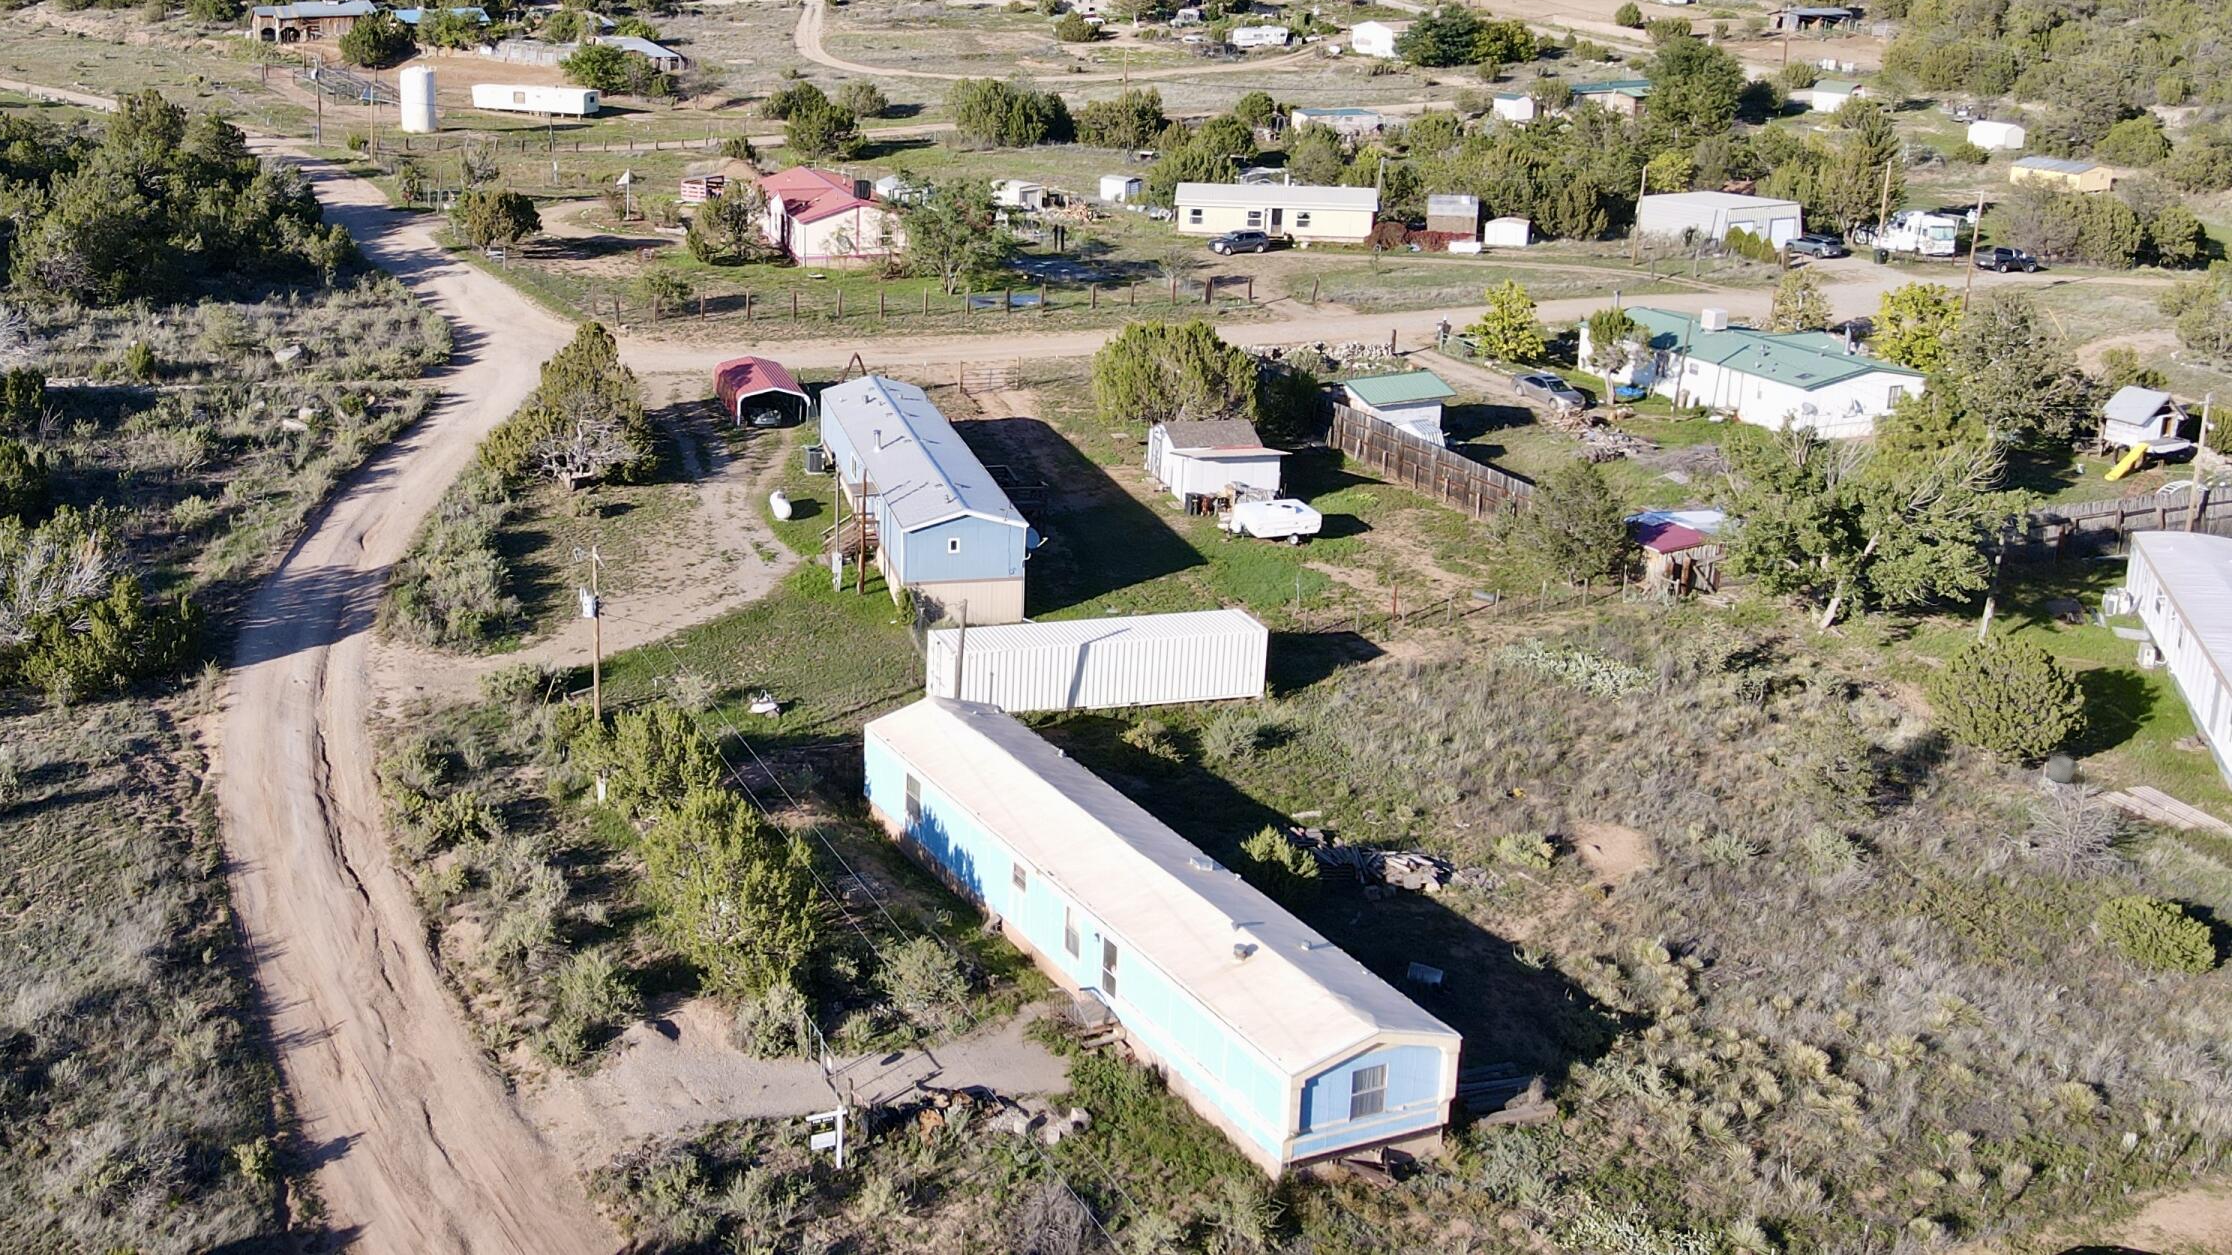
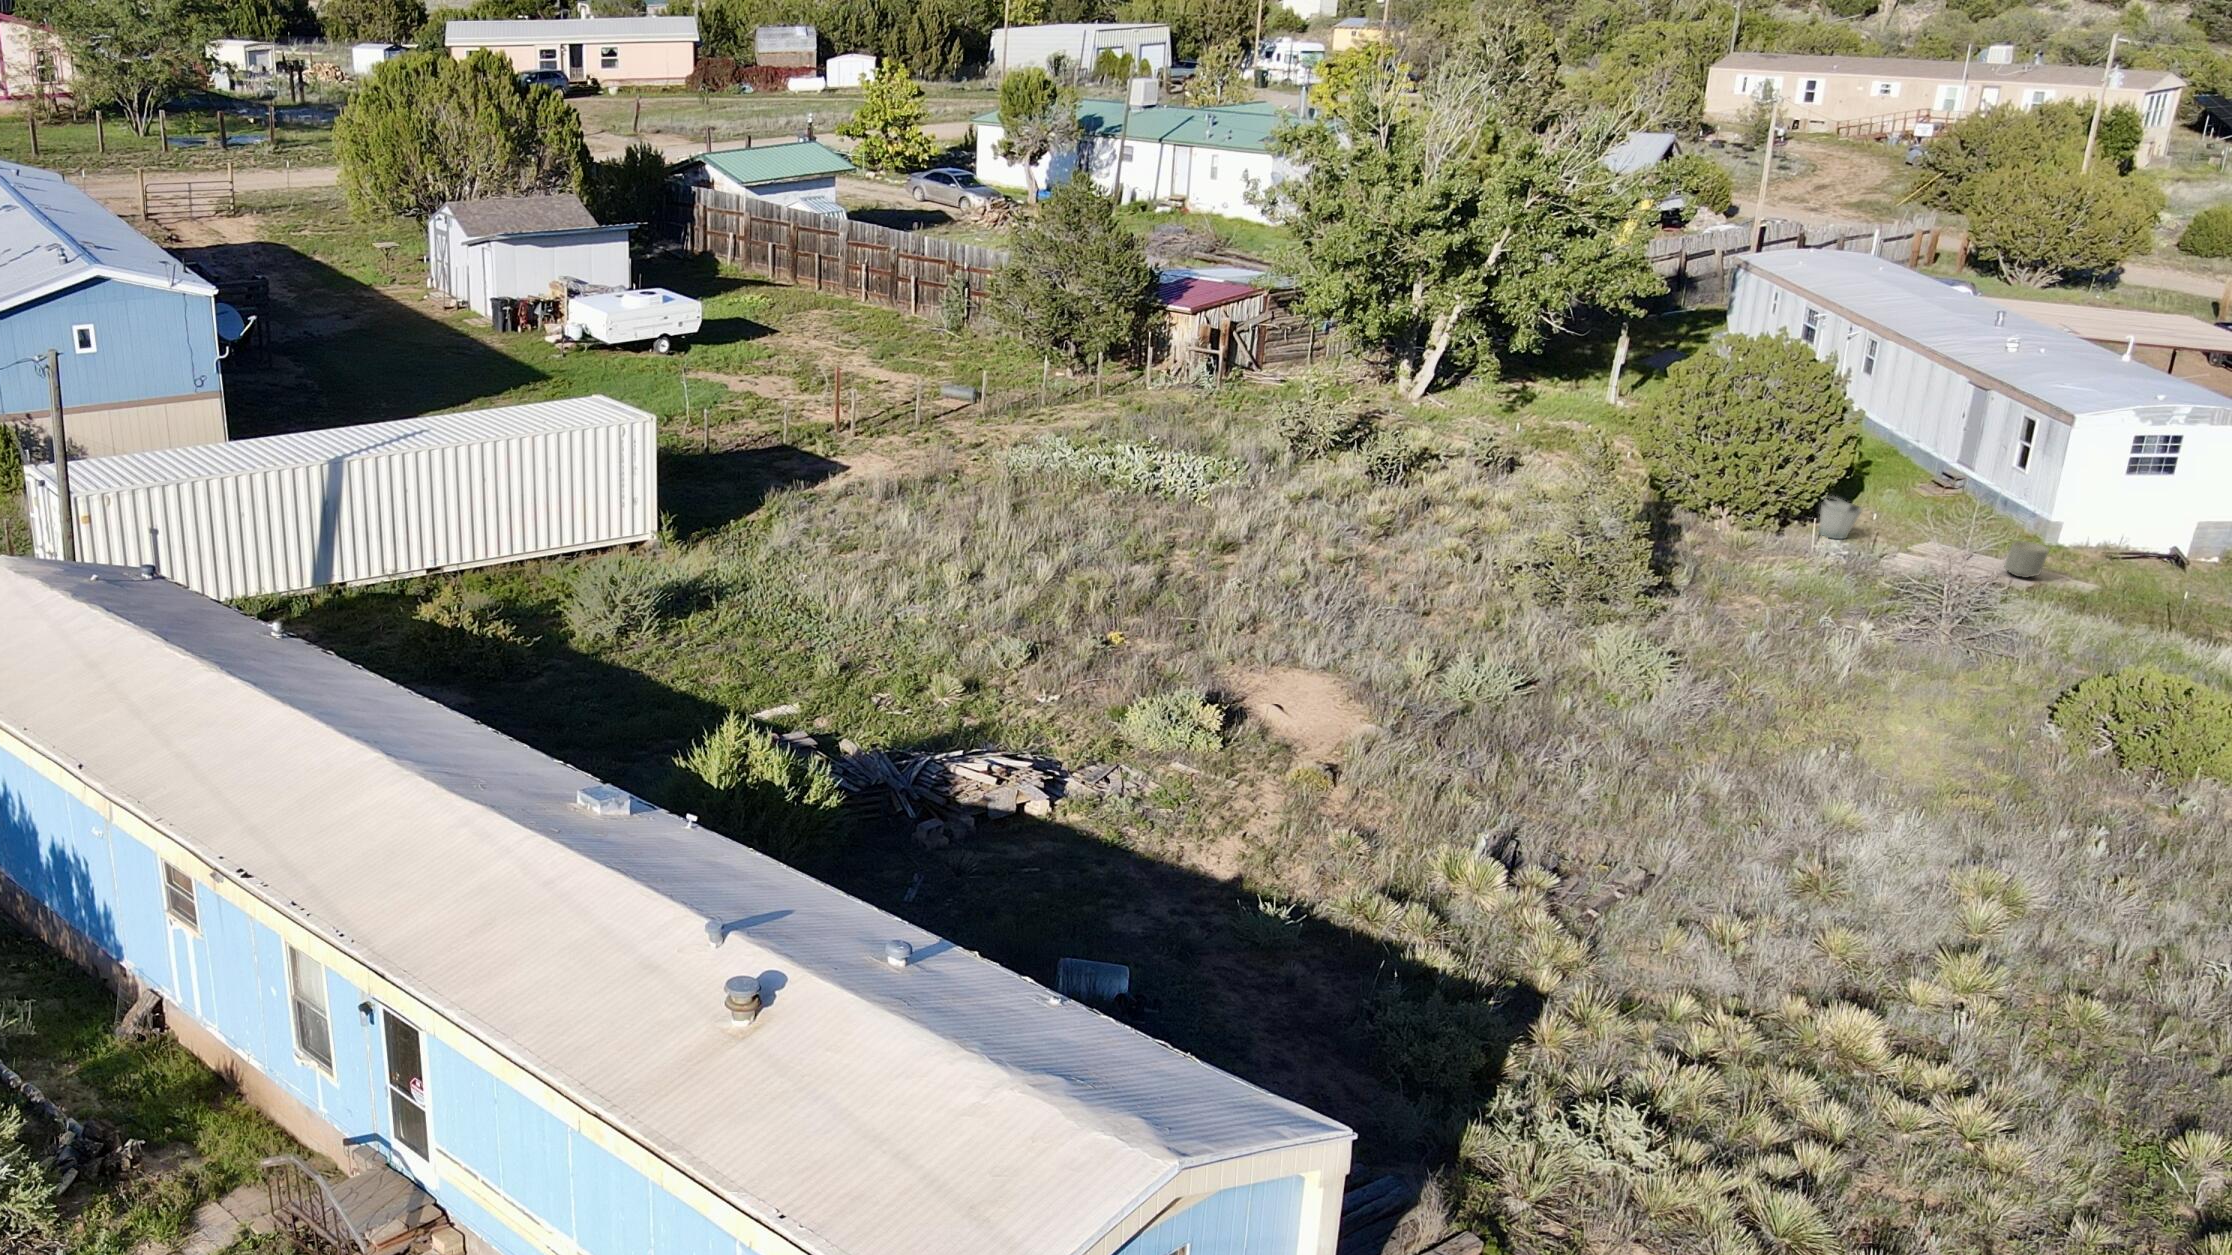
planter: none [2172,804,2202,830] -> present [2004,541,2049,578]

